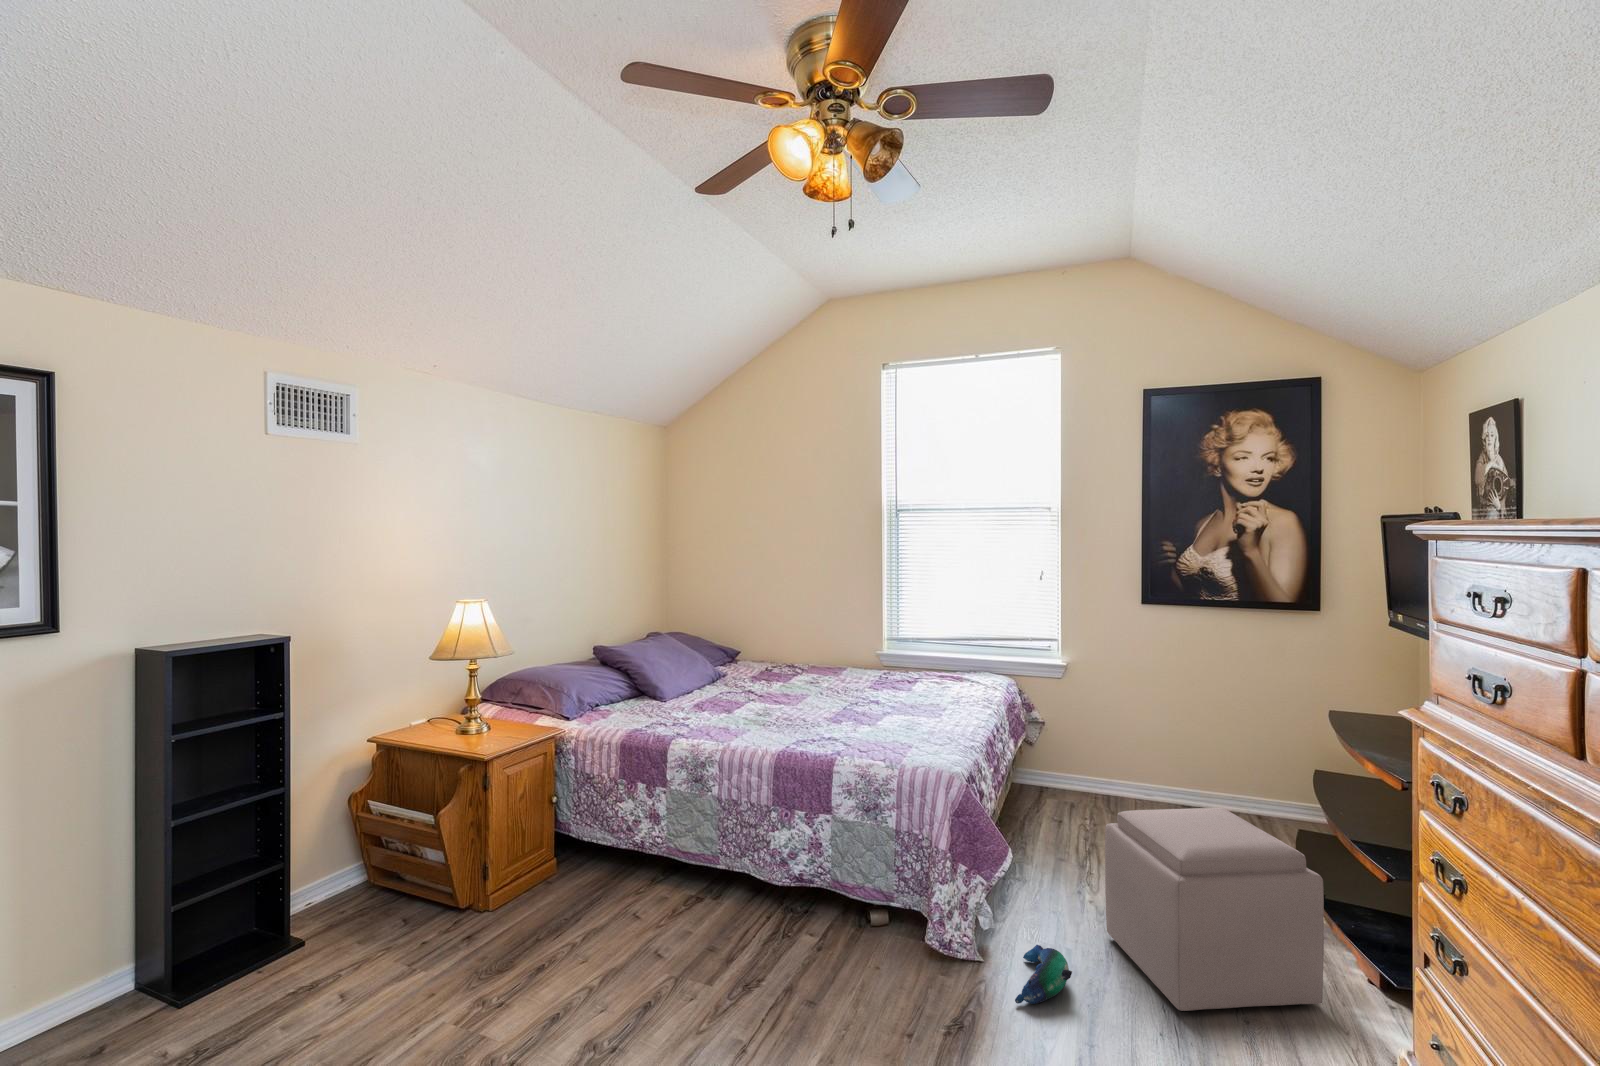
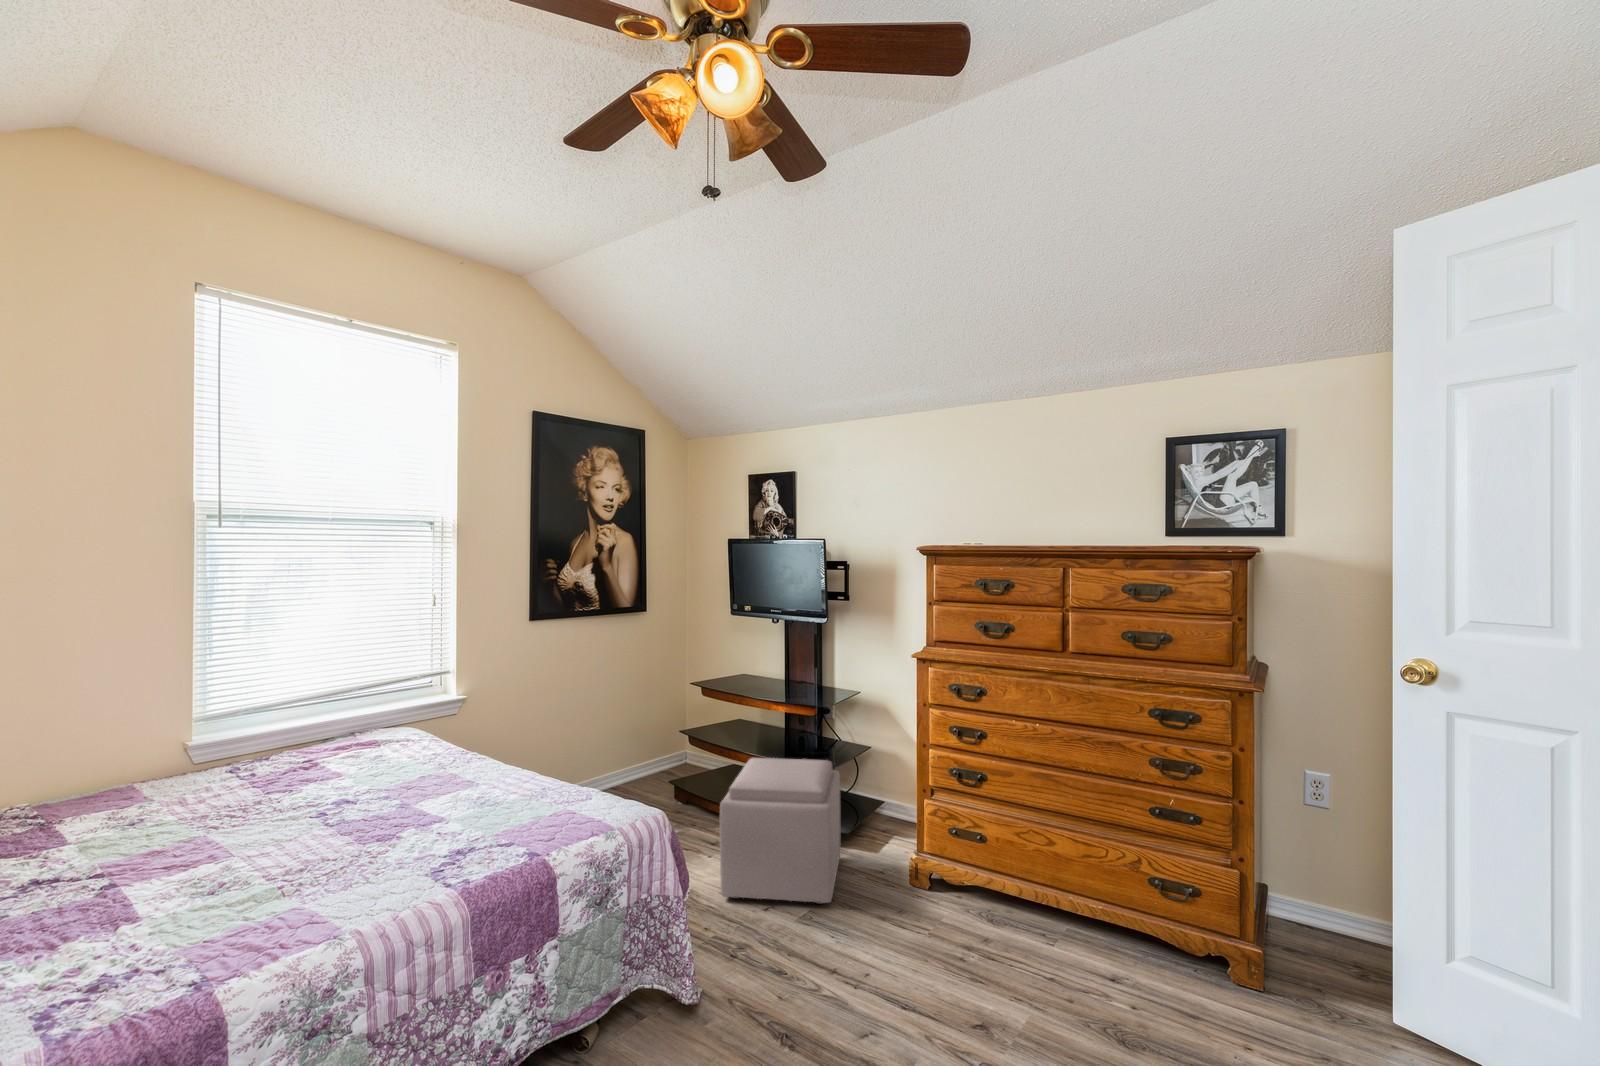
plush toy: present [1015,945,1072,1004] -> none [726,919,797,976]

